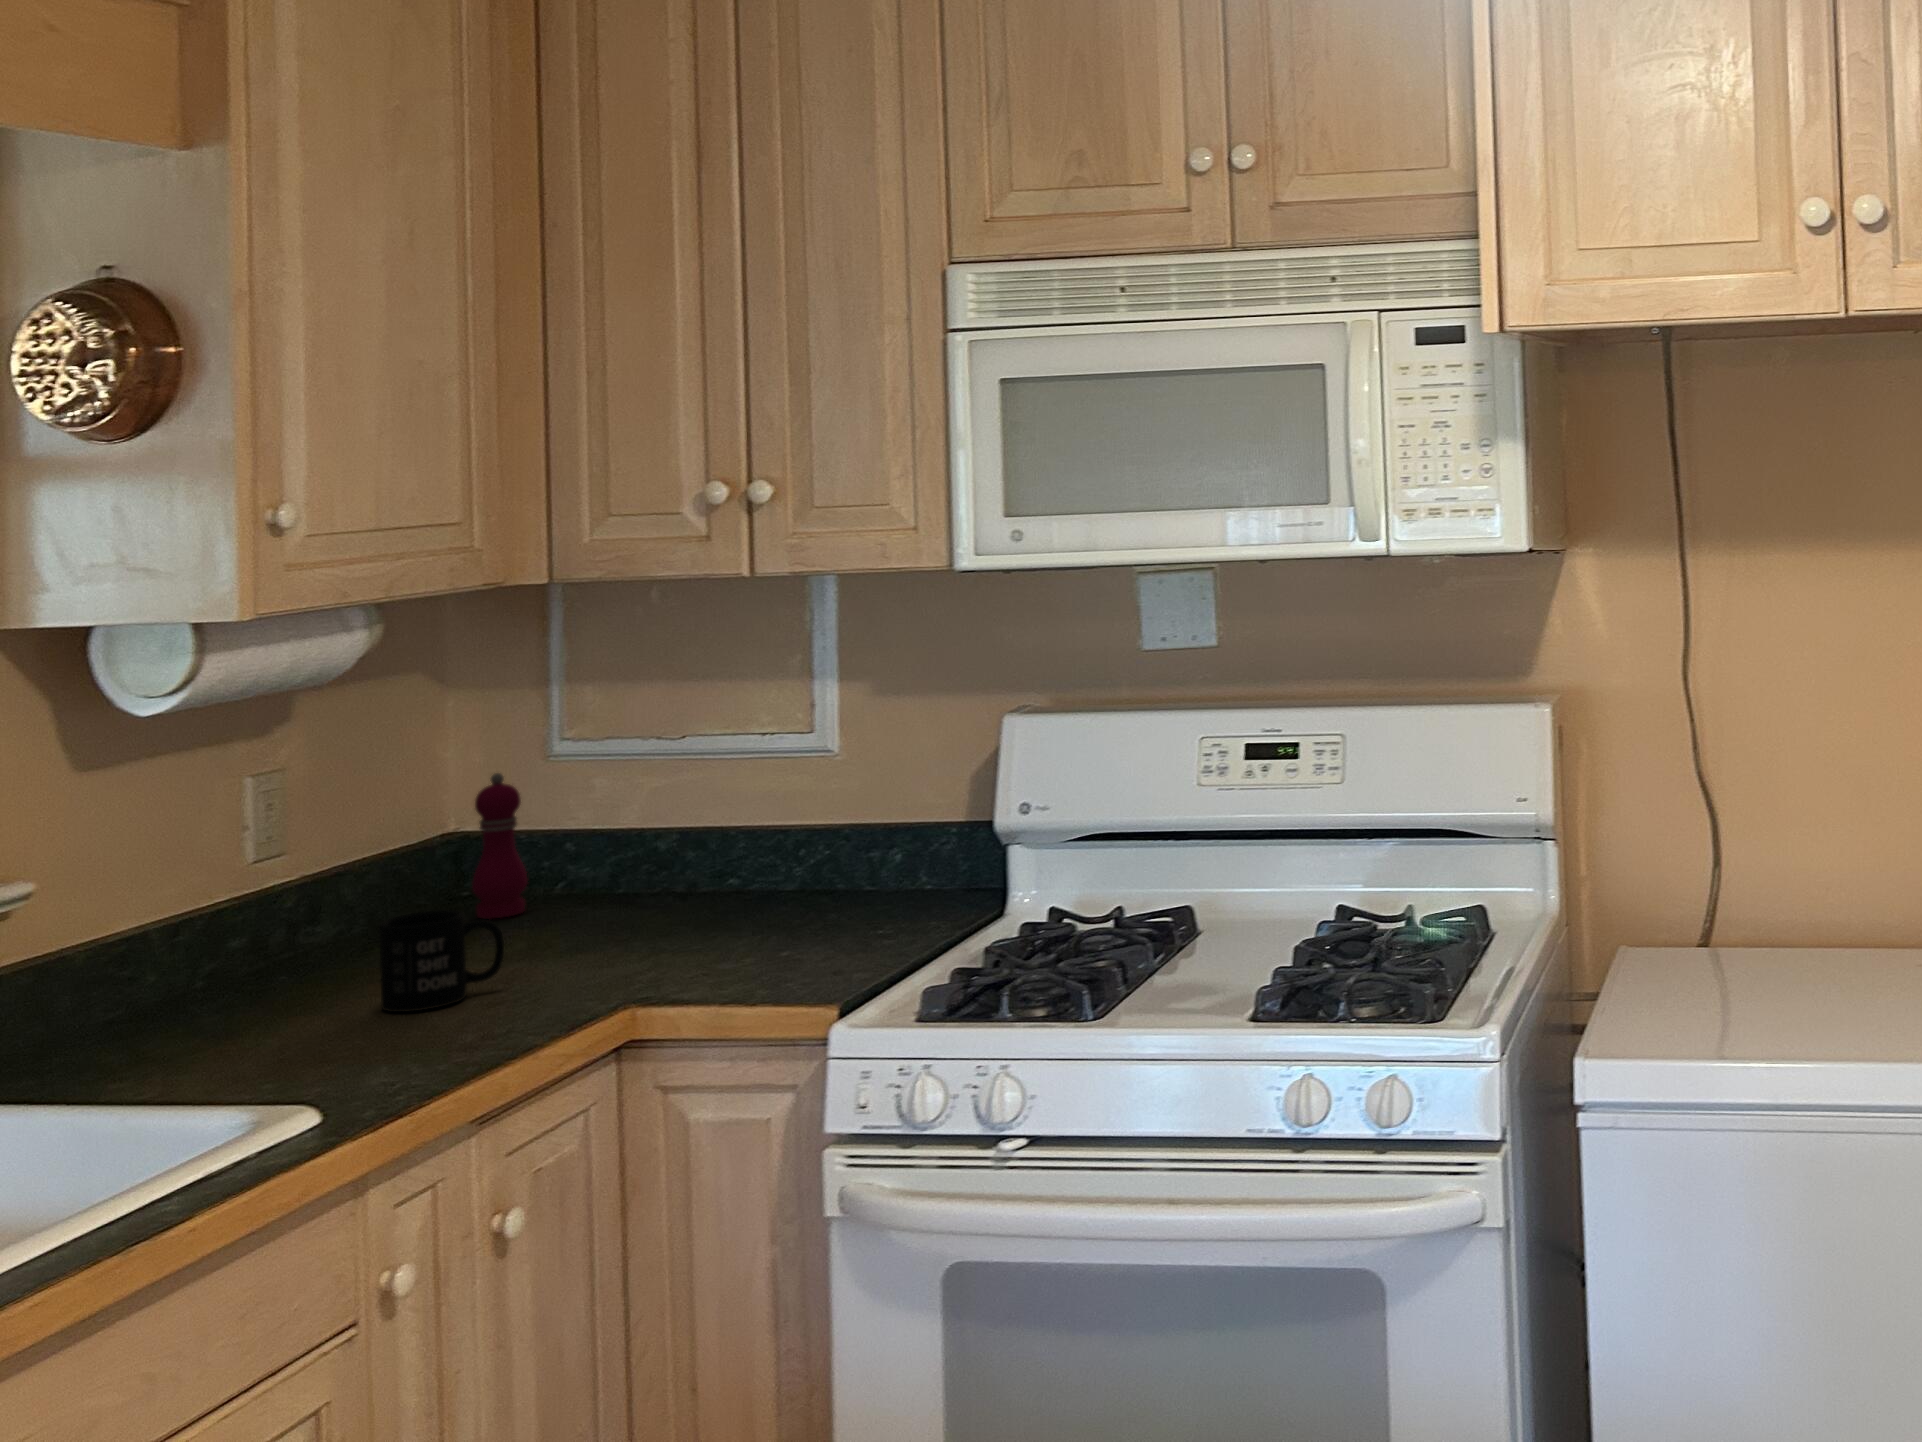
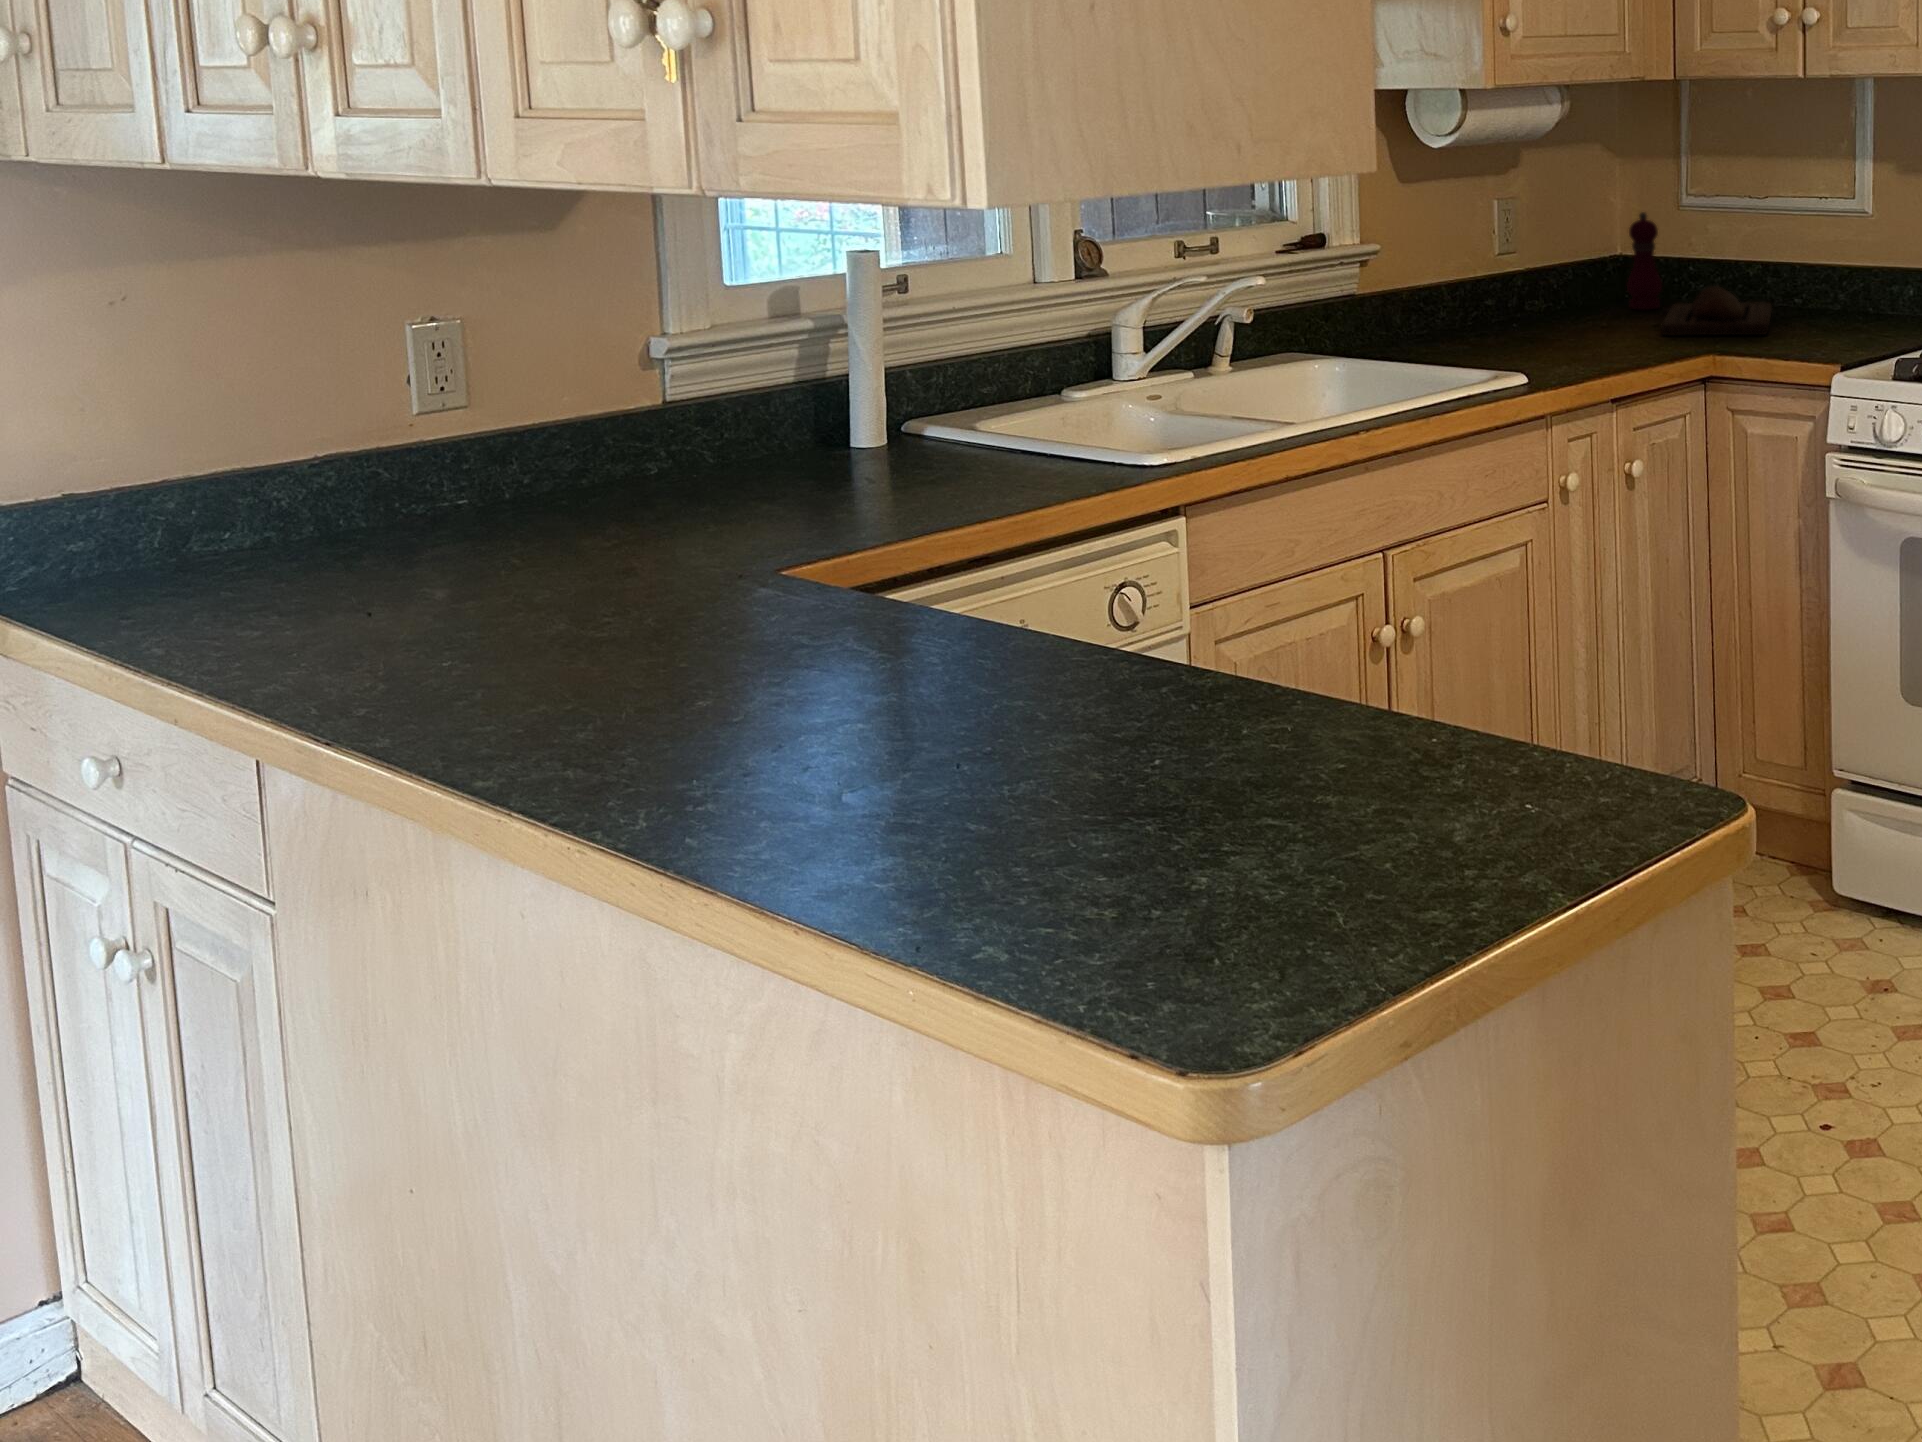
bread loaf: none [536,876,705,971] -> present [1661,286,1772,335]
mug: present [379,910,504,1012] -> none [1566,287,1640,346]

